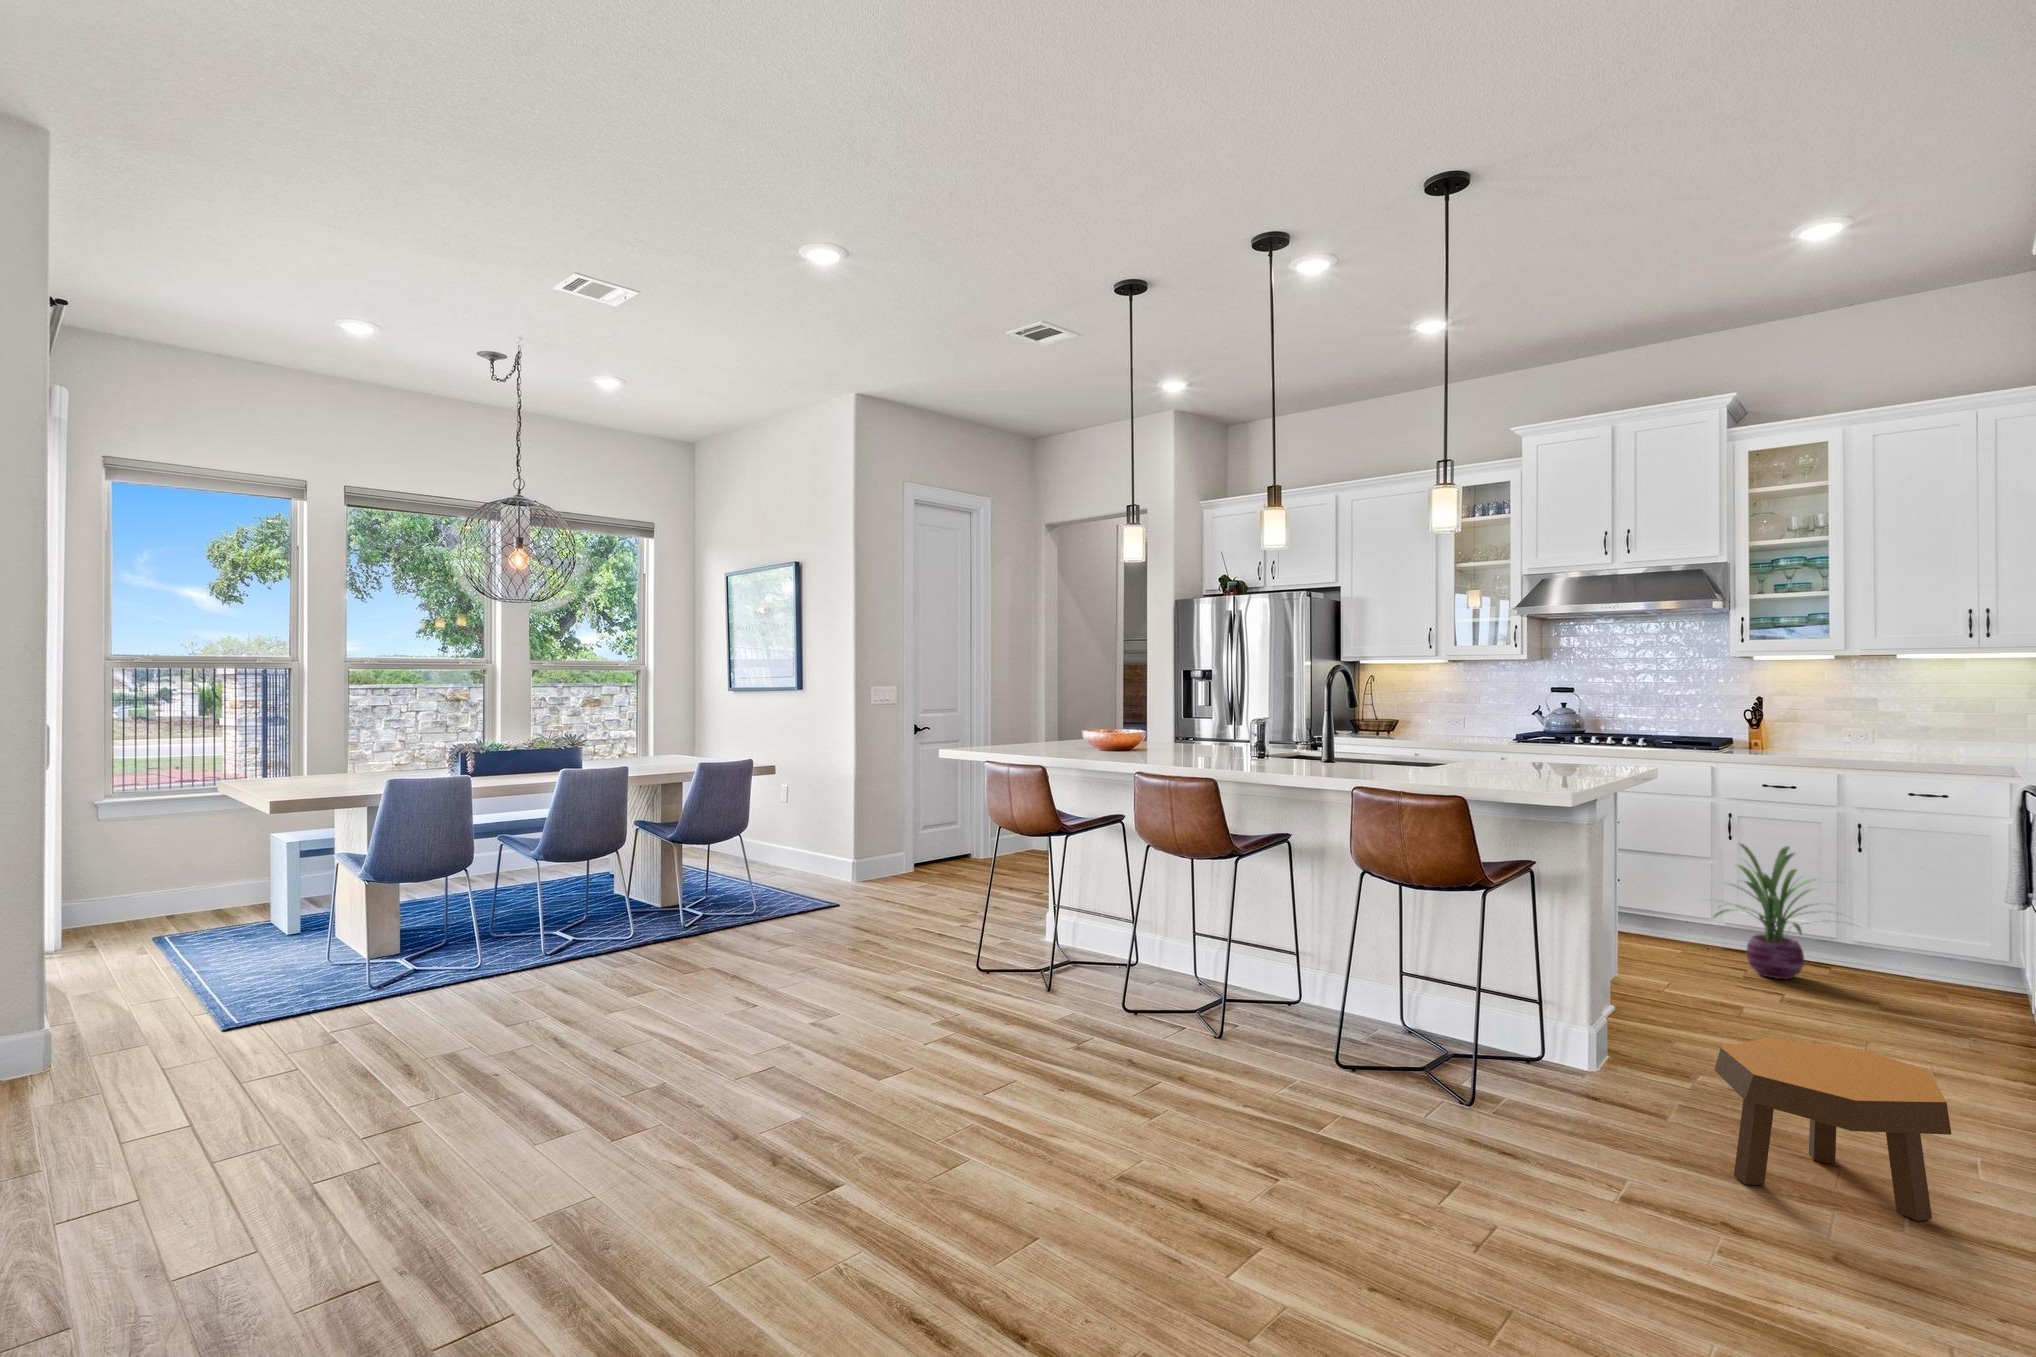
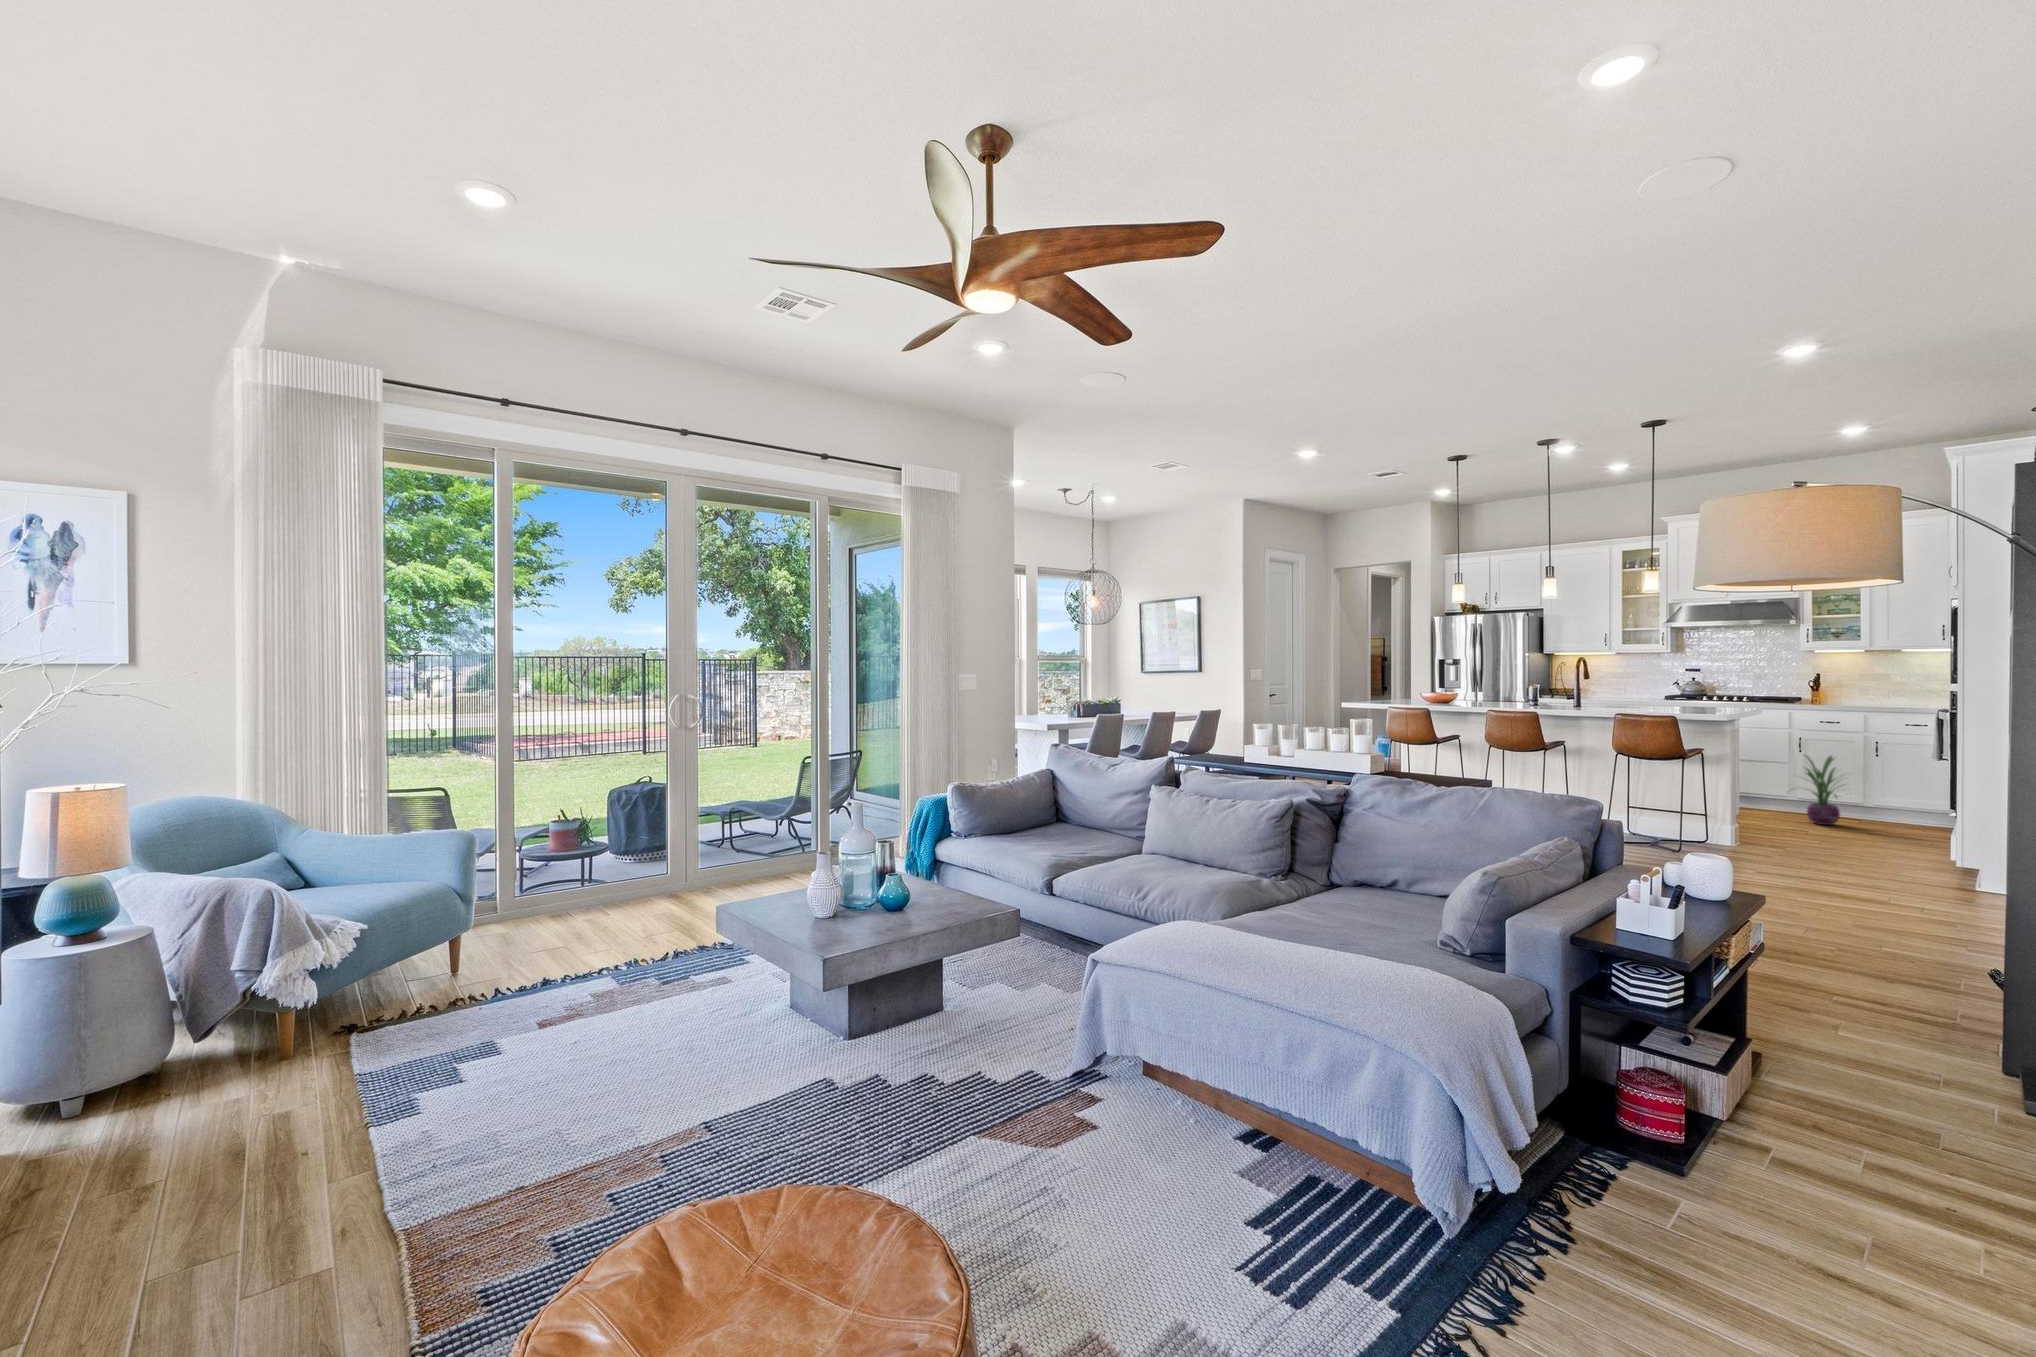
footstool: present [1715,1037,1951,1221] -> none [1786,823,1886,883]

